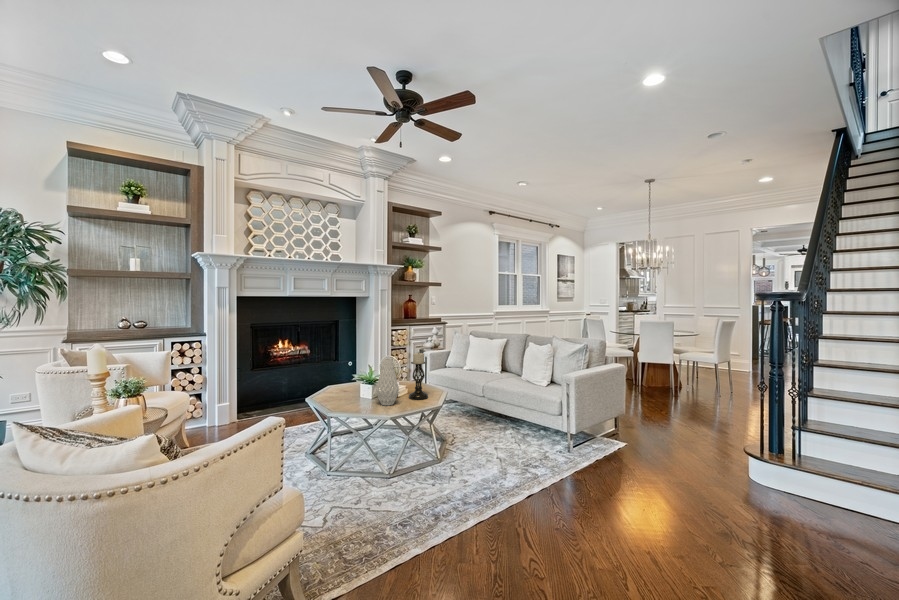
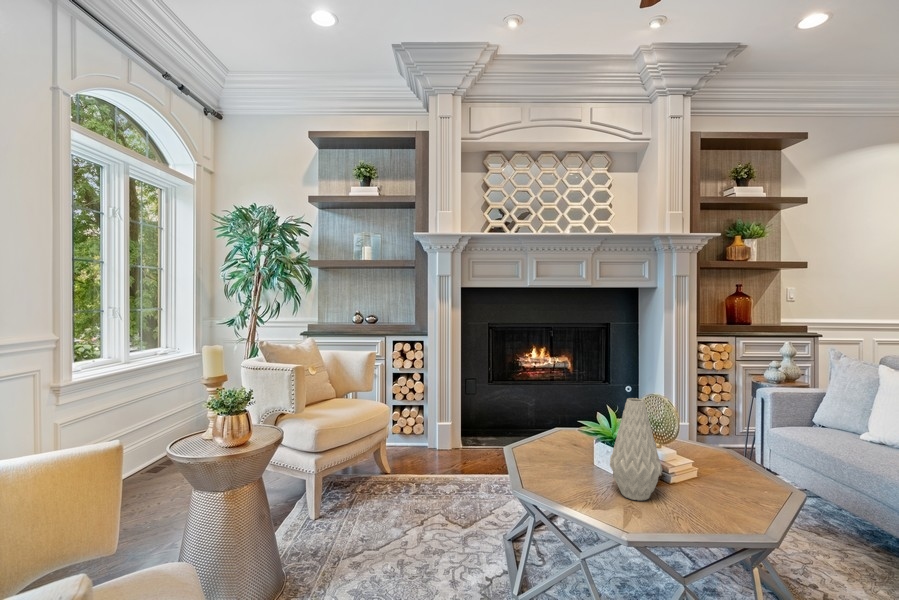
candle holder: present [409,352,428,400] -> none [693,392,743,504]

